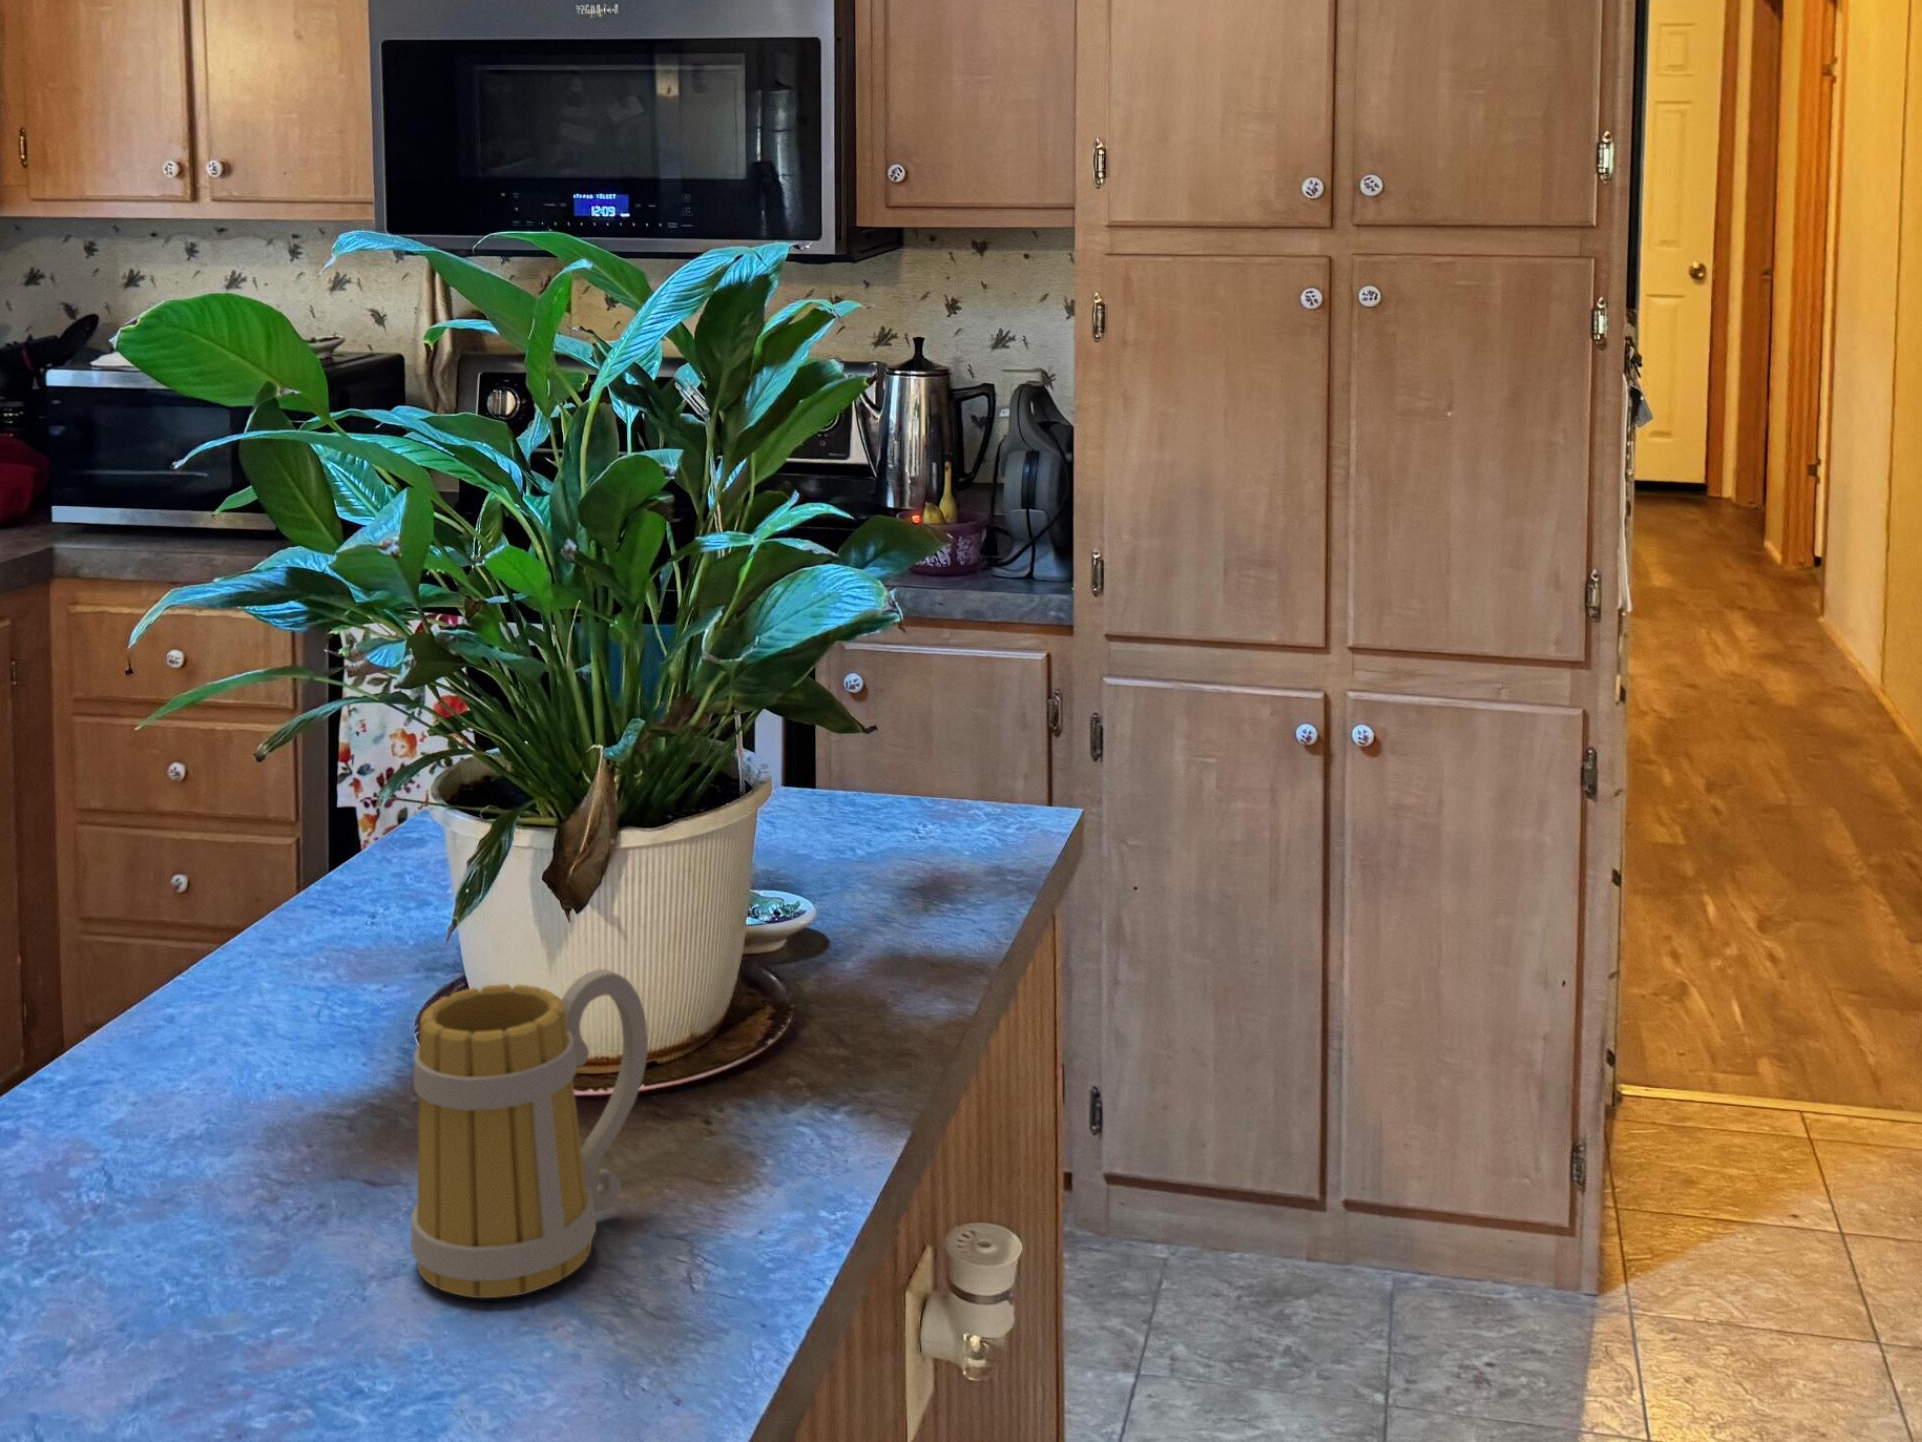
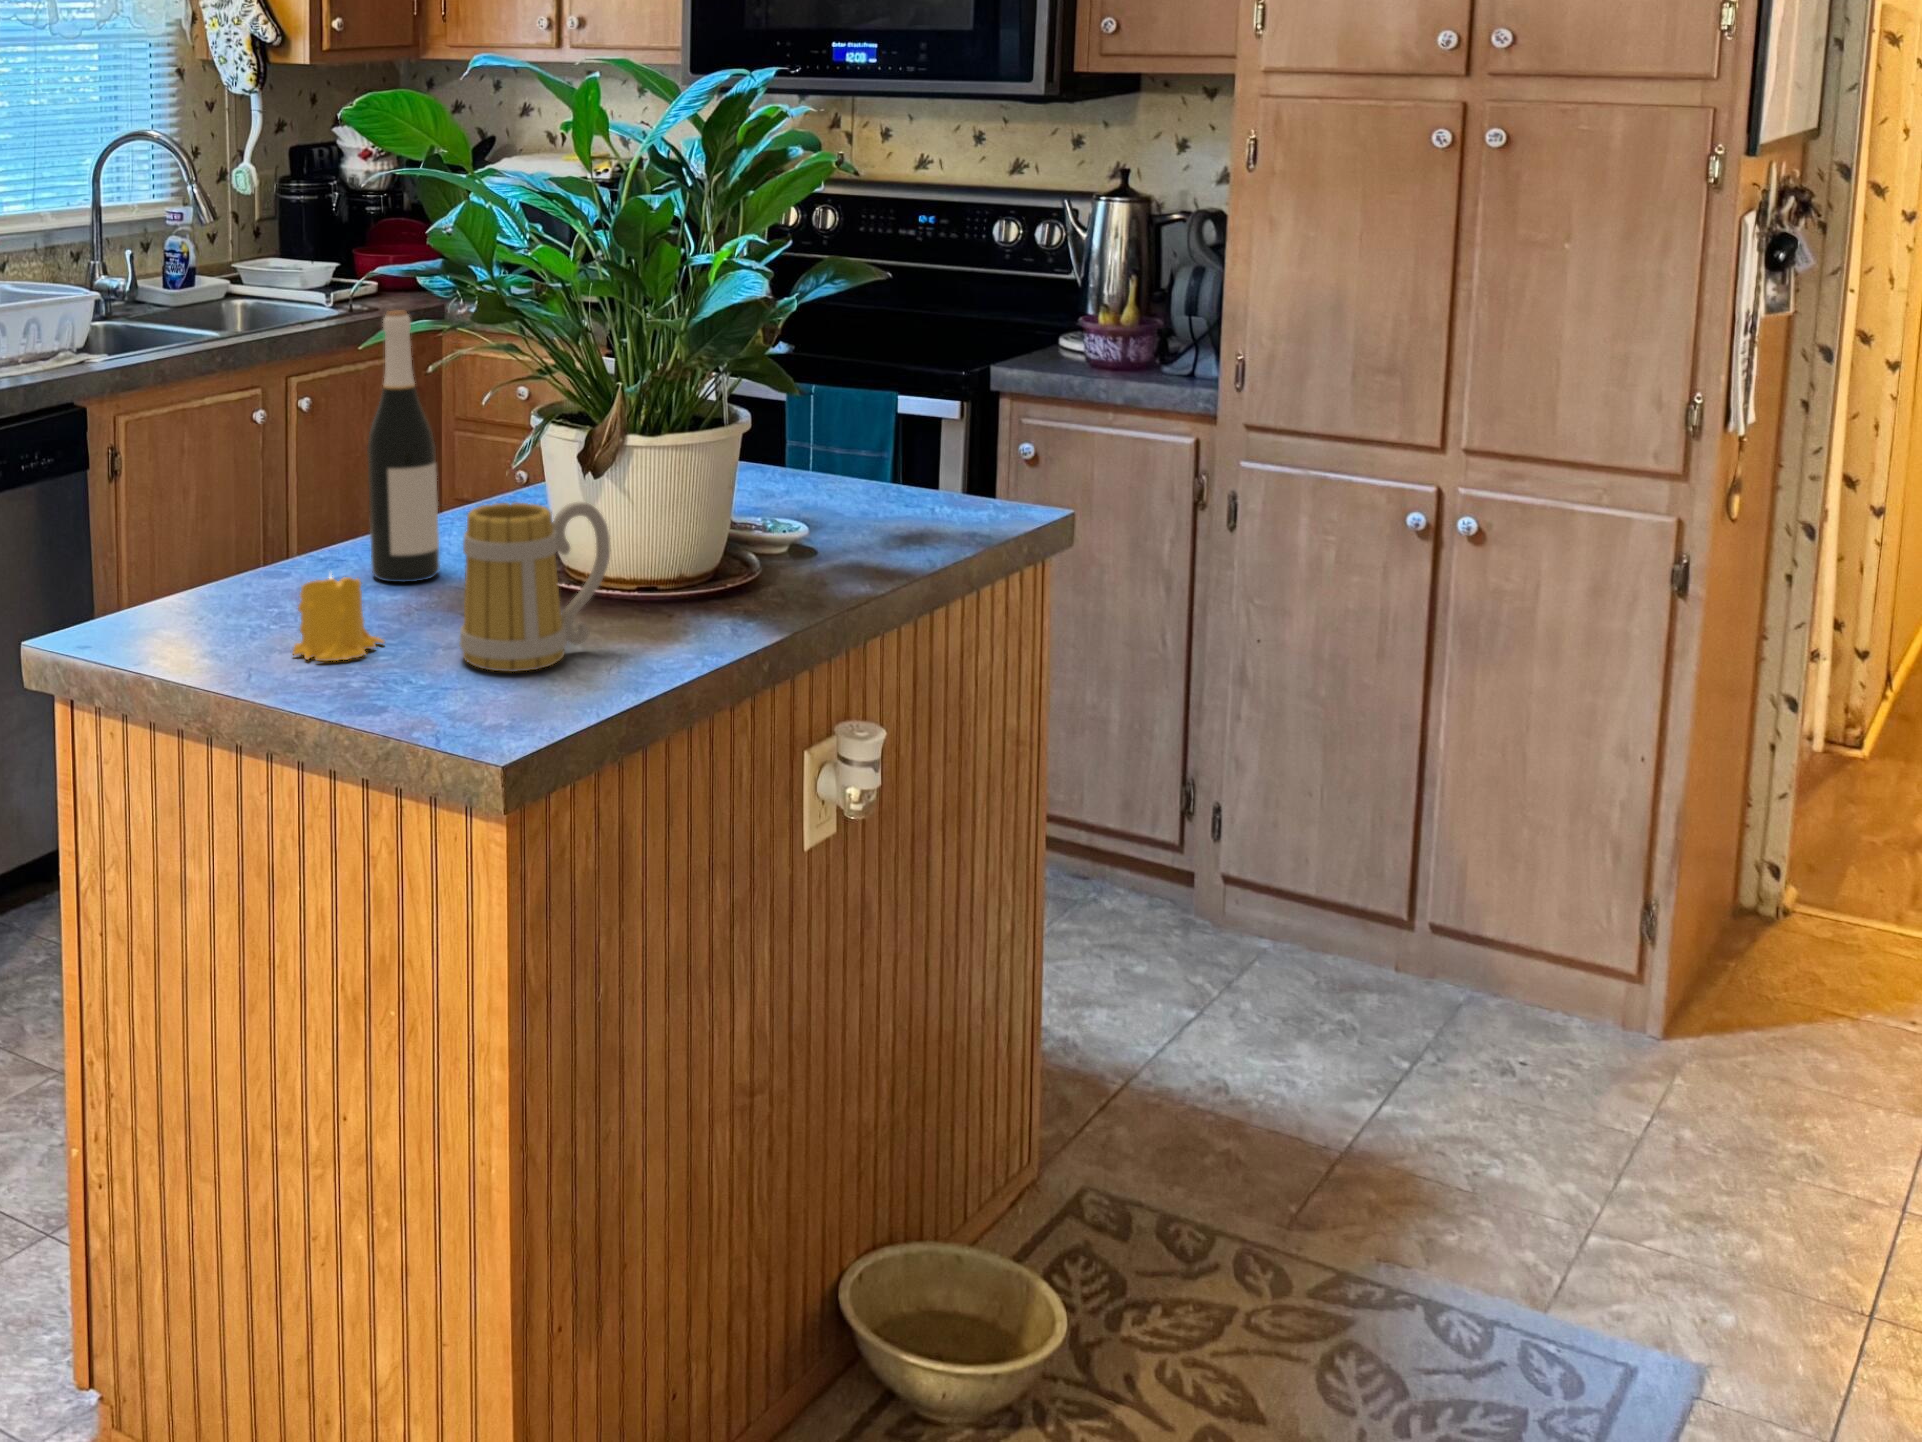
wine bottle: none [159,650,286,1106] -> present [367,311,440,582]
candle: none [97,1150,264,1336] -> present [293,576,384,661]

